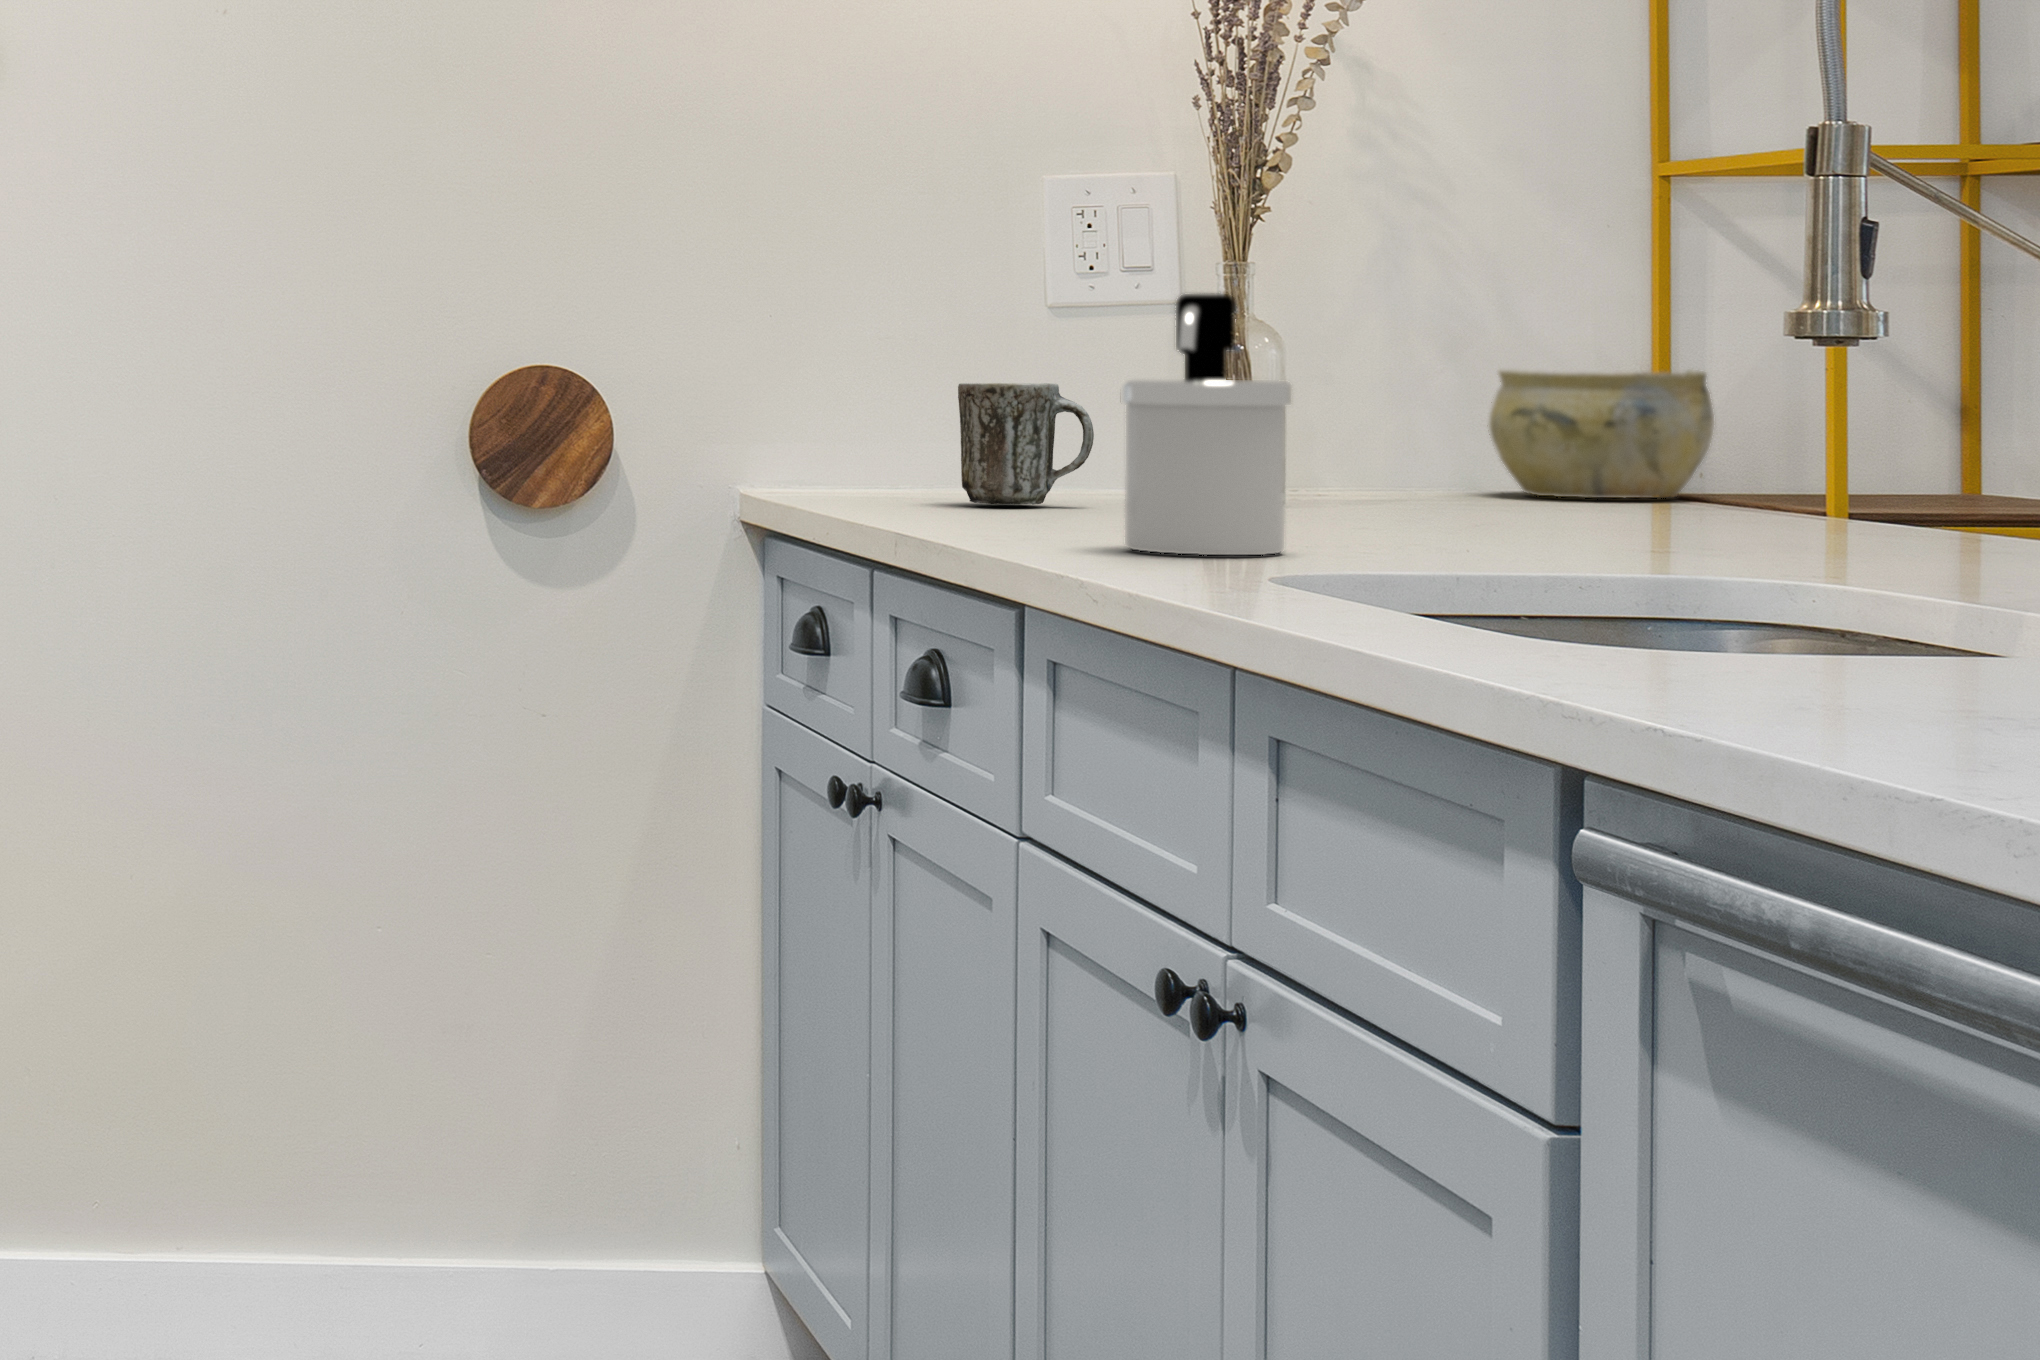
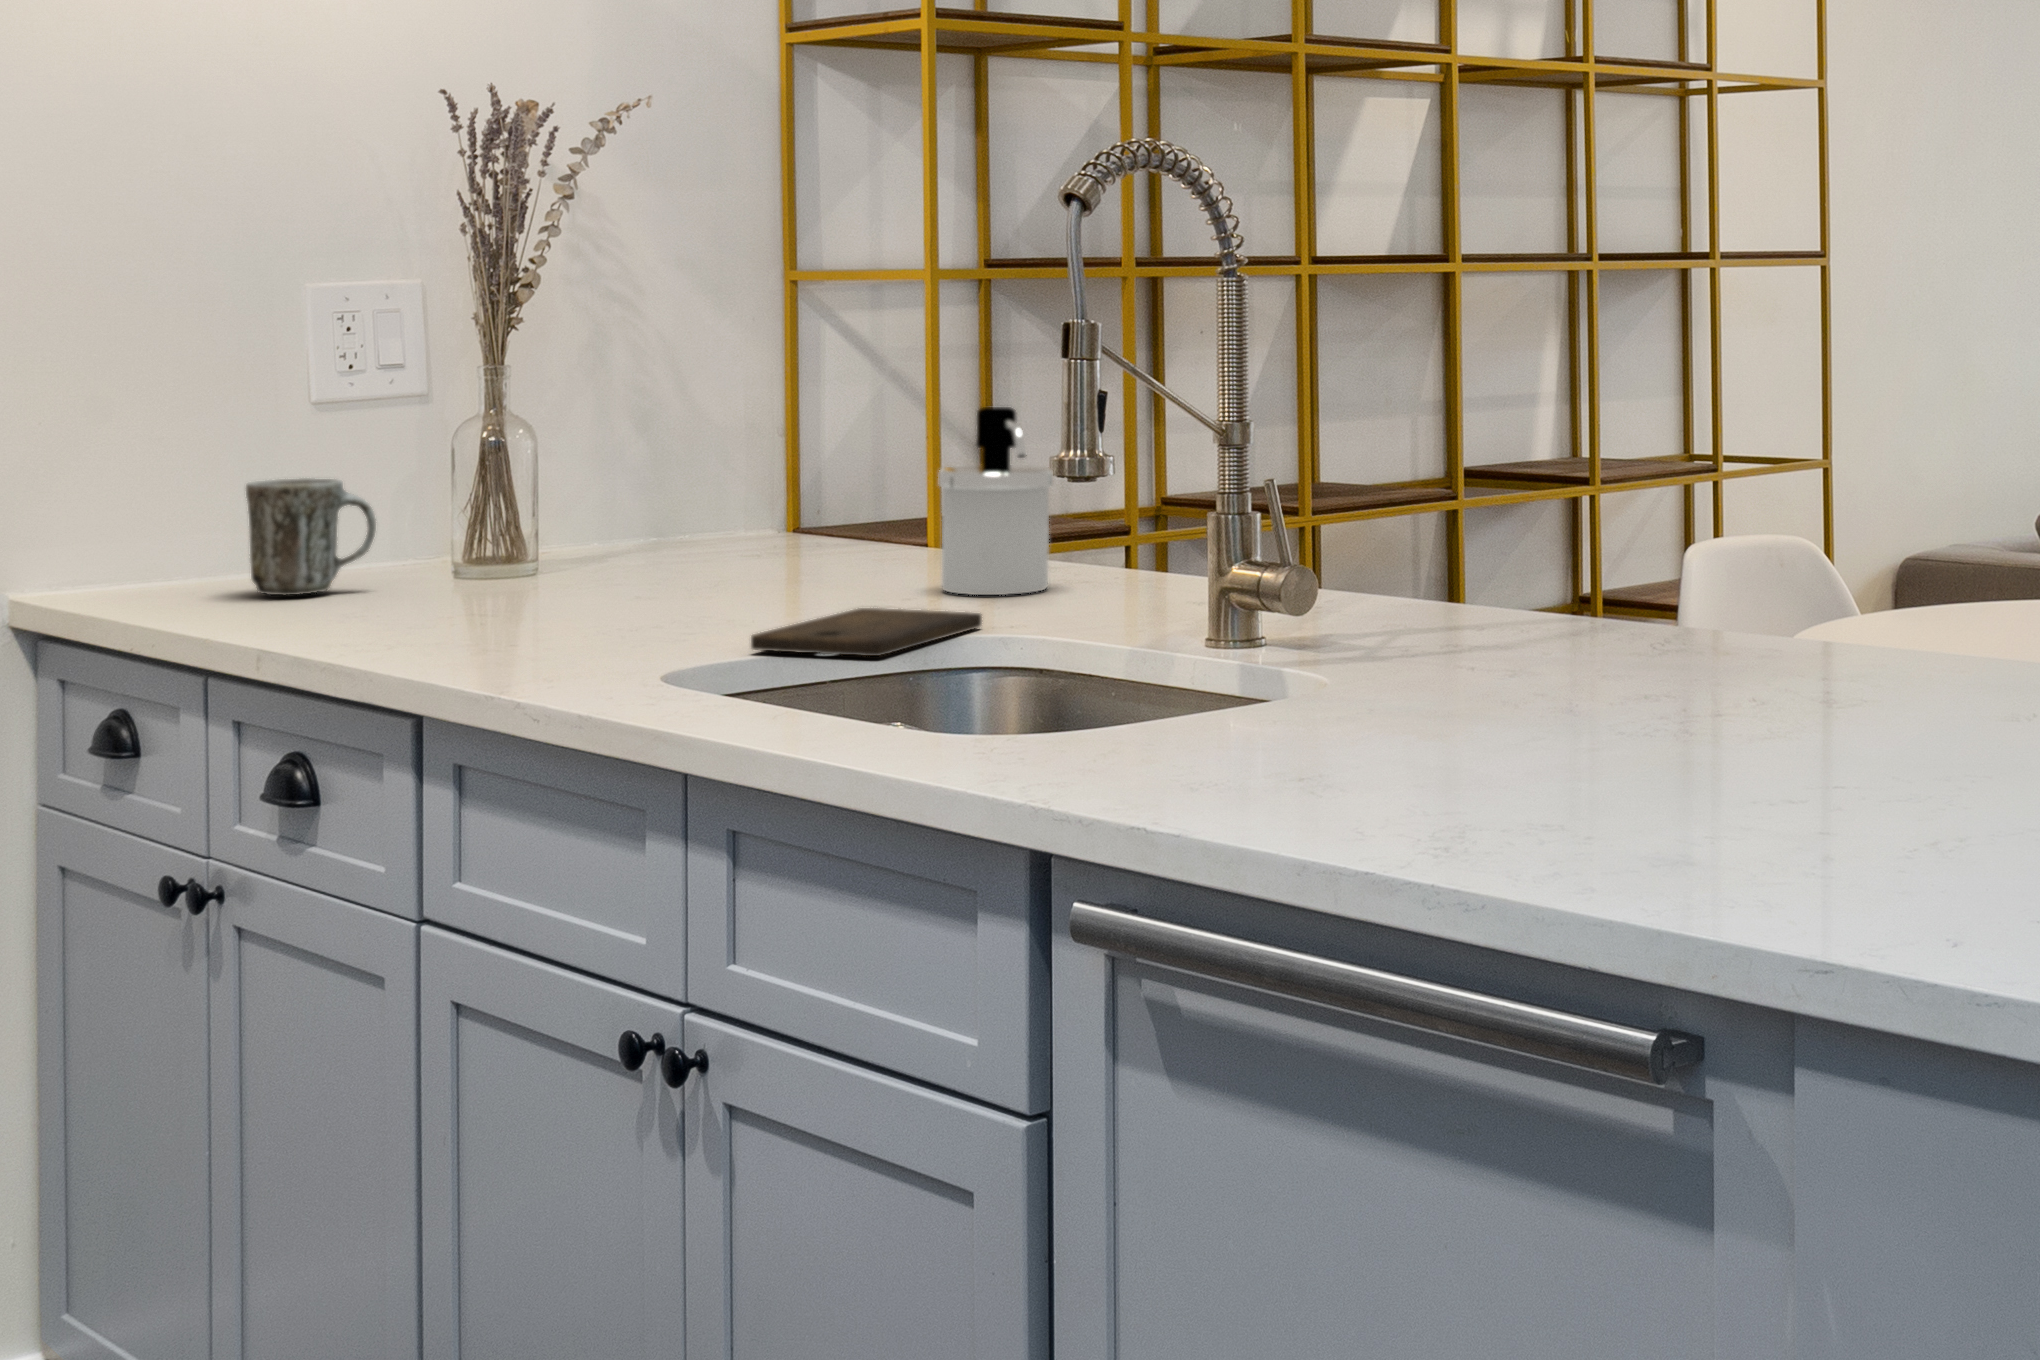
soap dispenser: present [1121,293,1292,555] -> present [938,407,1053,595]
ceramic bowl: present [1489,370,1714,498] -> none [665,430,830,542]
cutting board: none [1429,534,1793,573] -> present [751,608,982,656]

